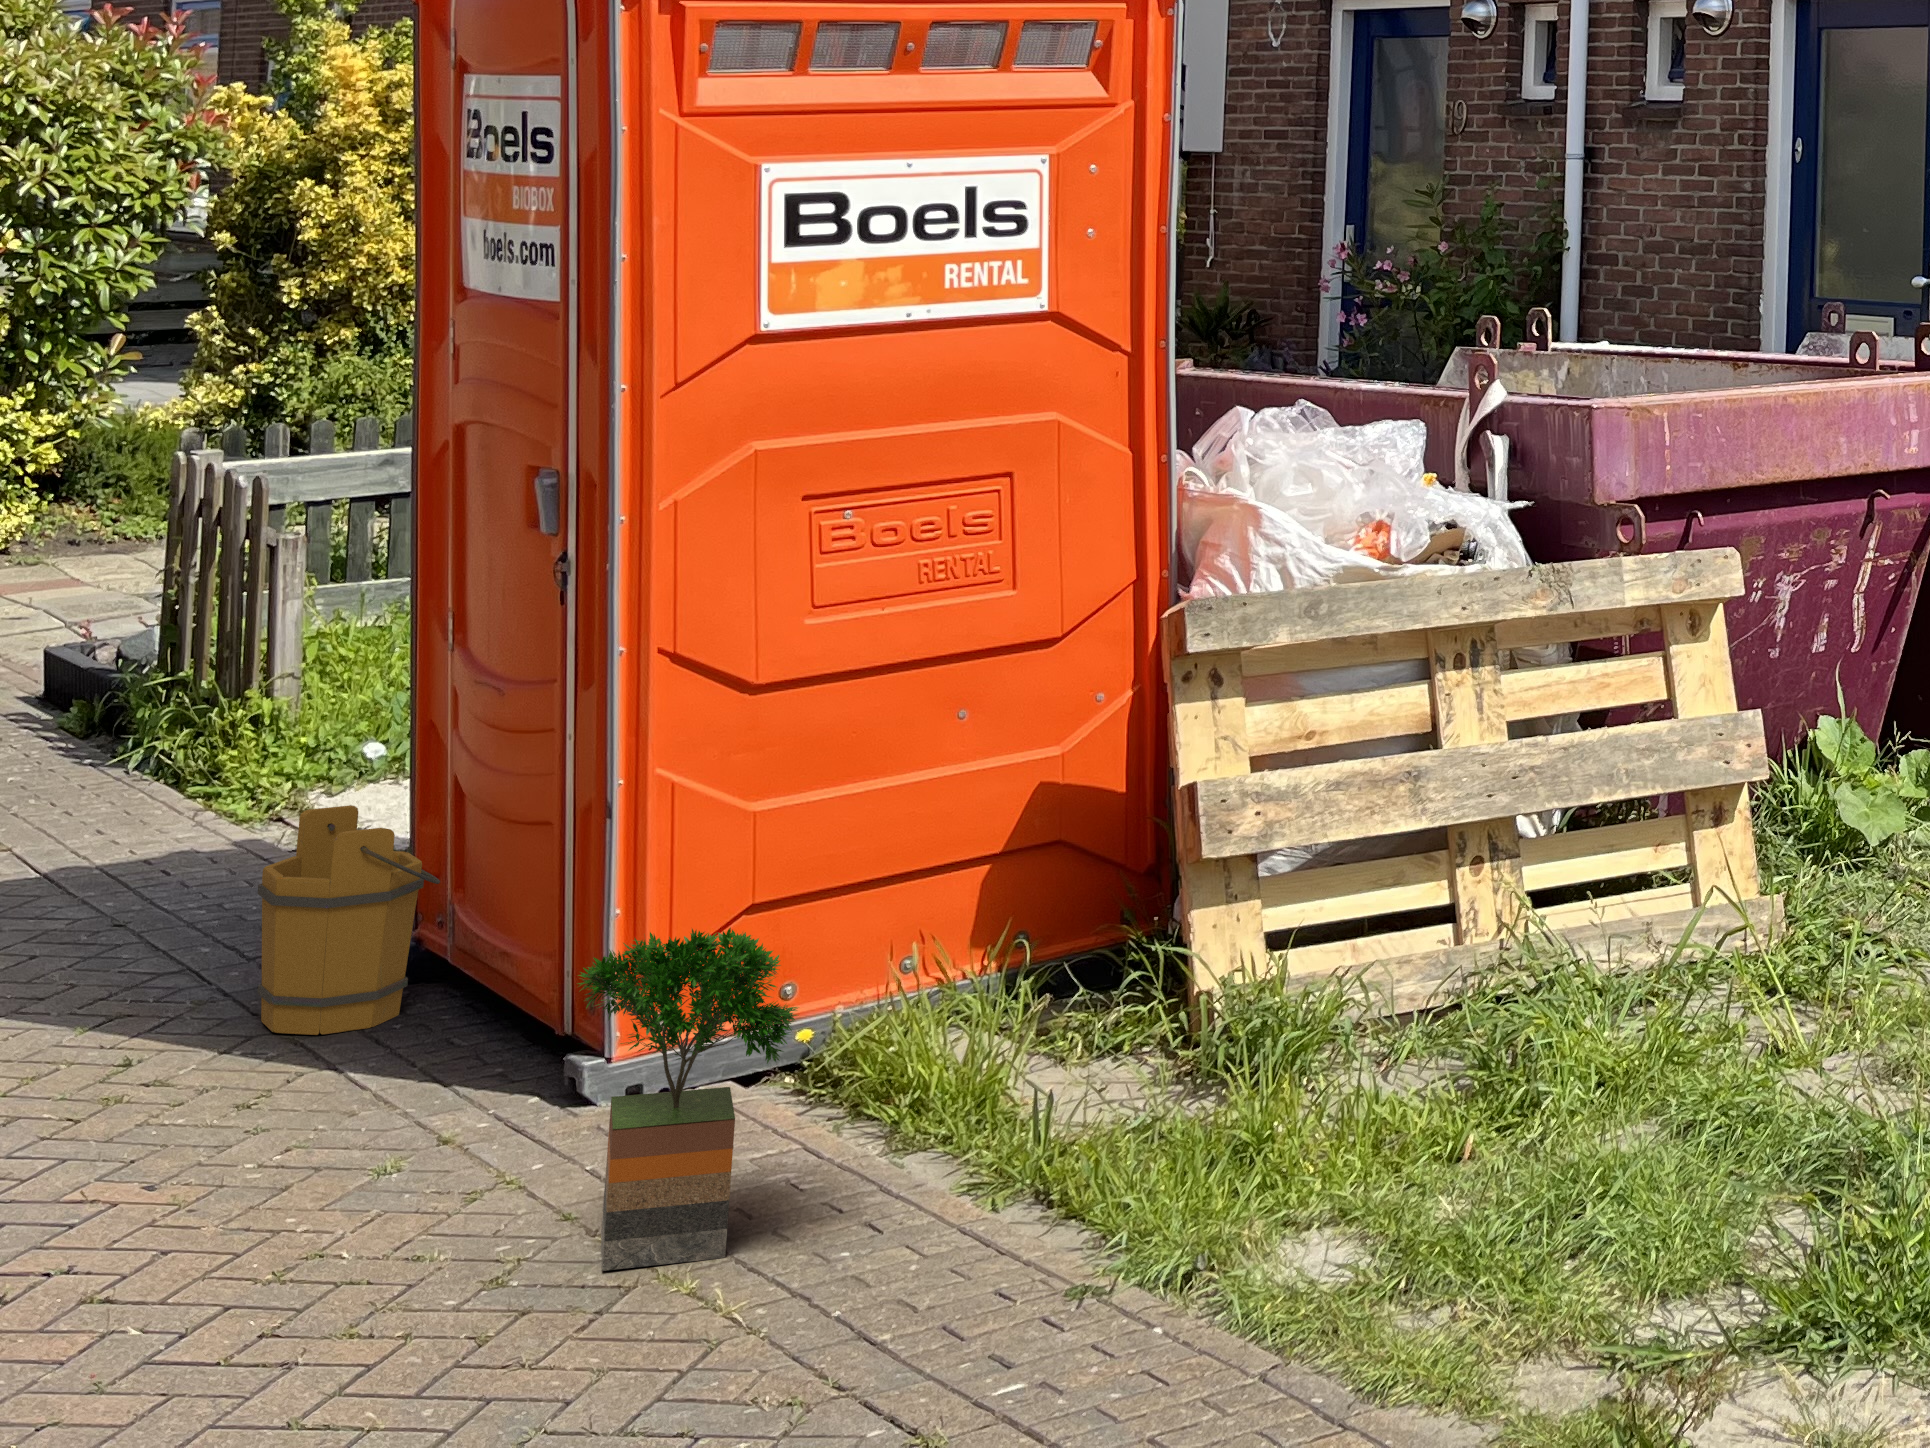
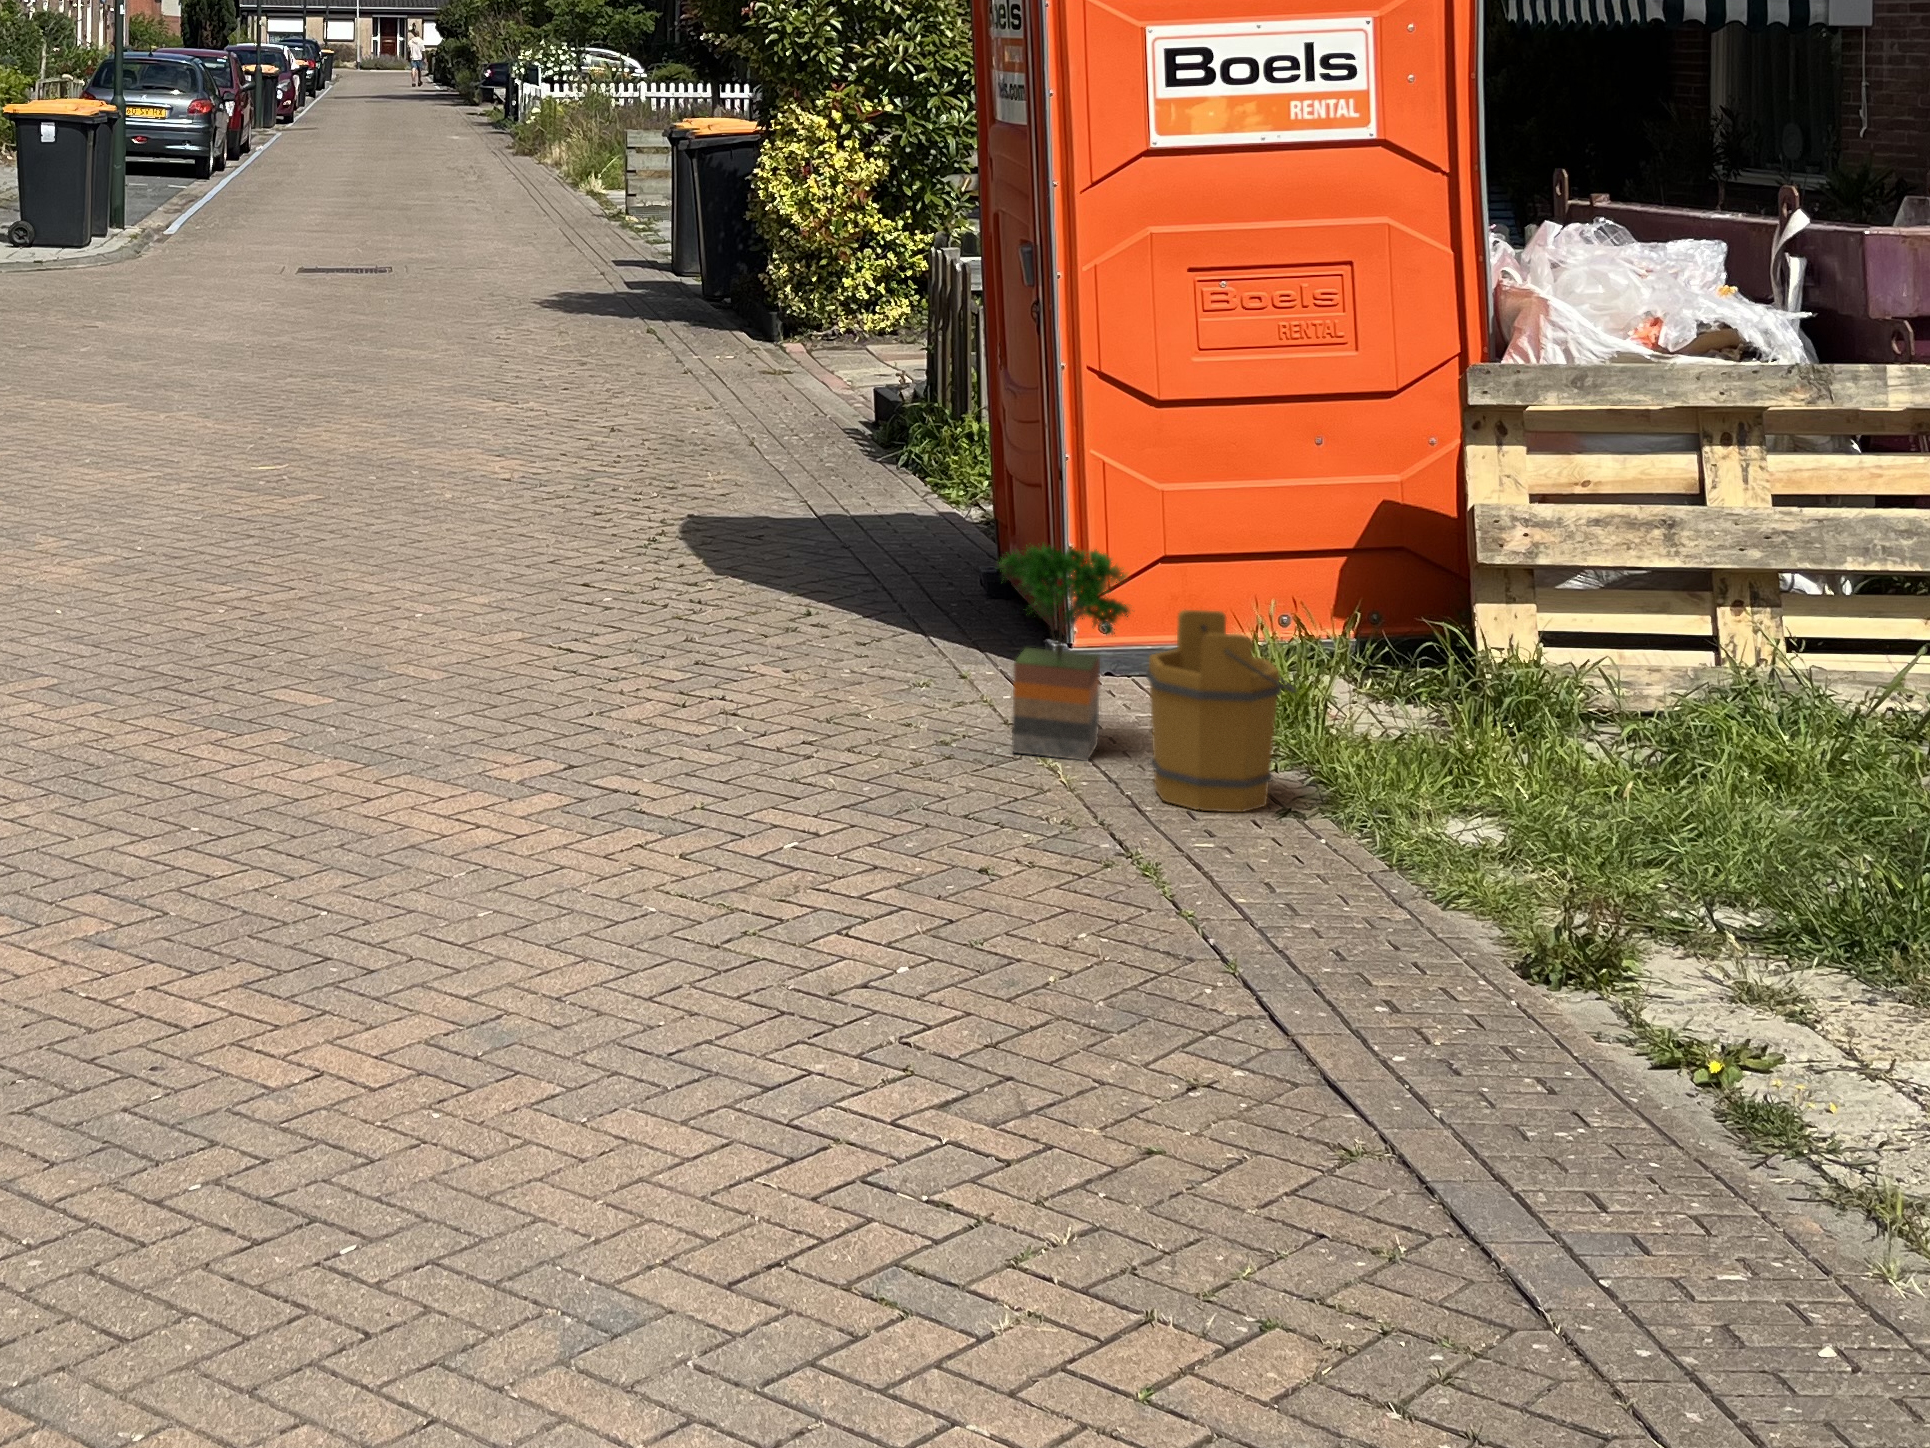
bucket: present [257,805,440,1035] -> present [1146,610,1296,812]

